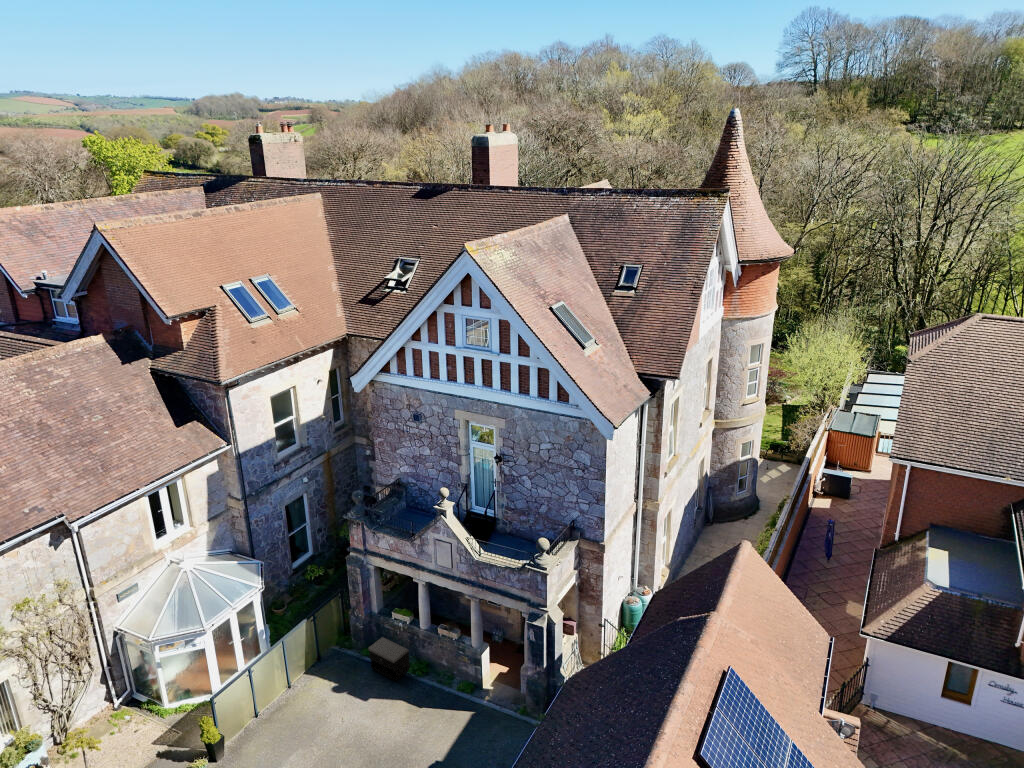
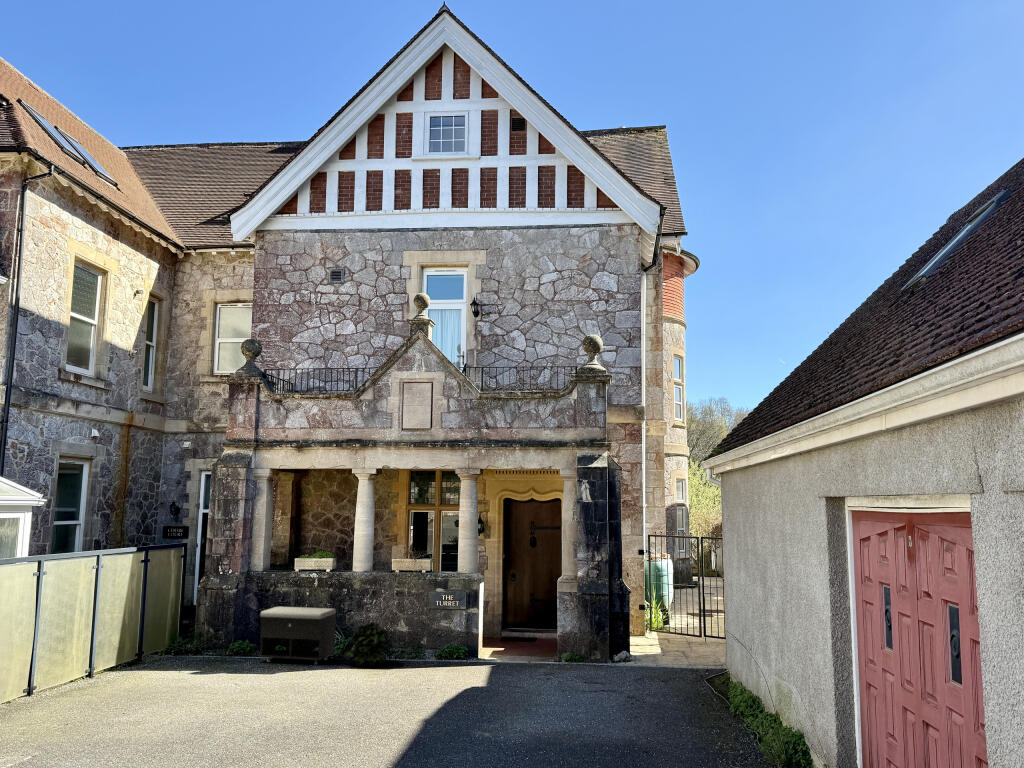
potted plant: none [407,666,435,695] -> present [343,623,392,666]

